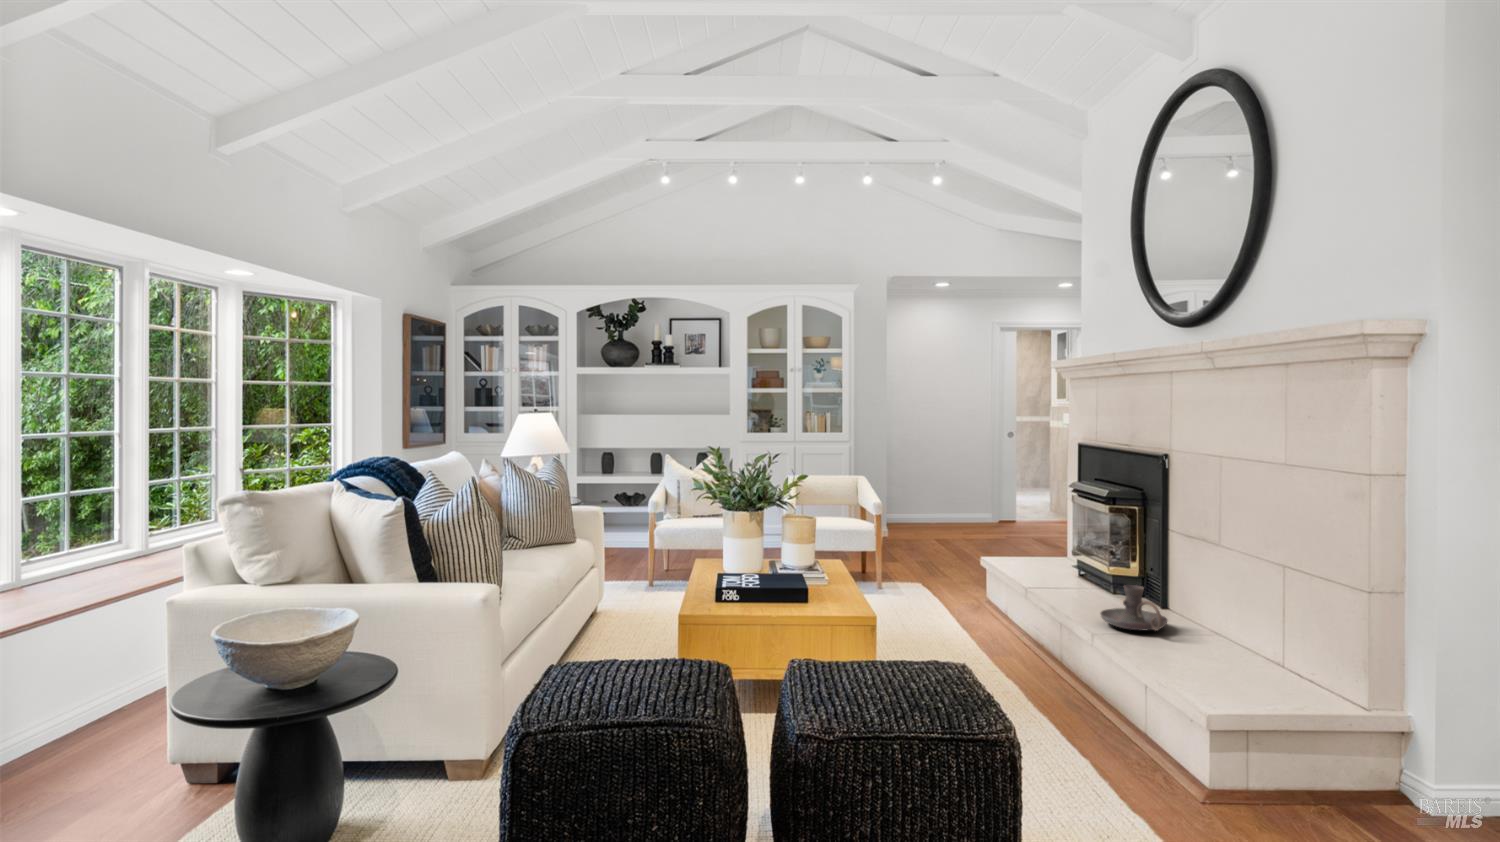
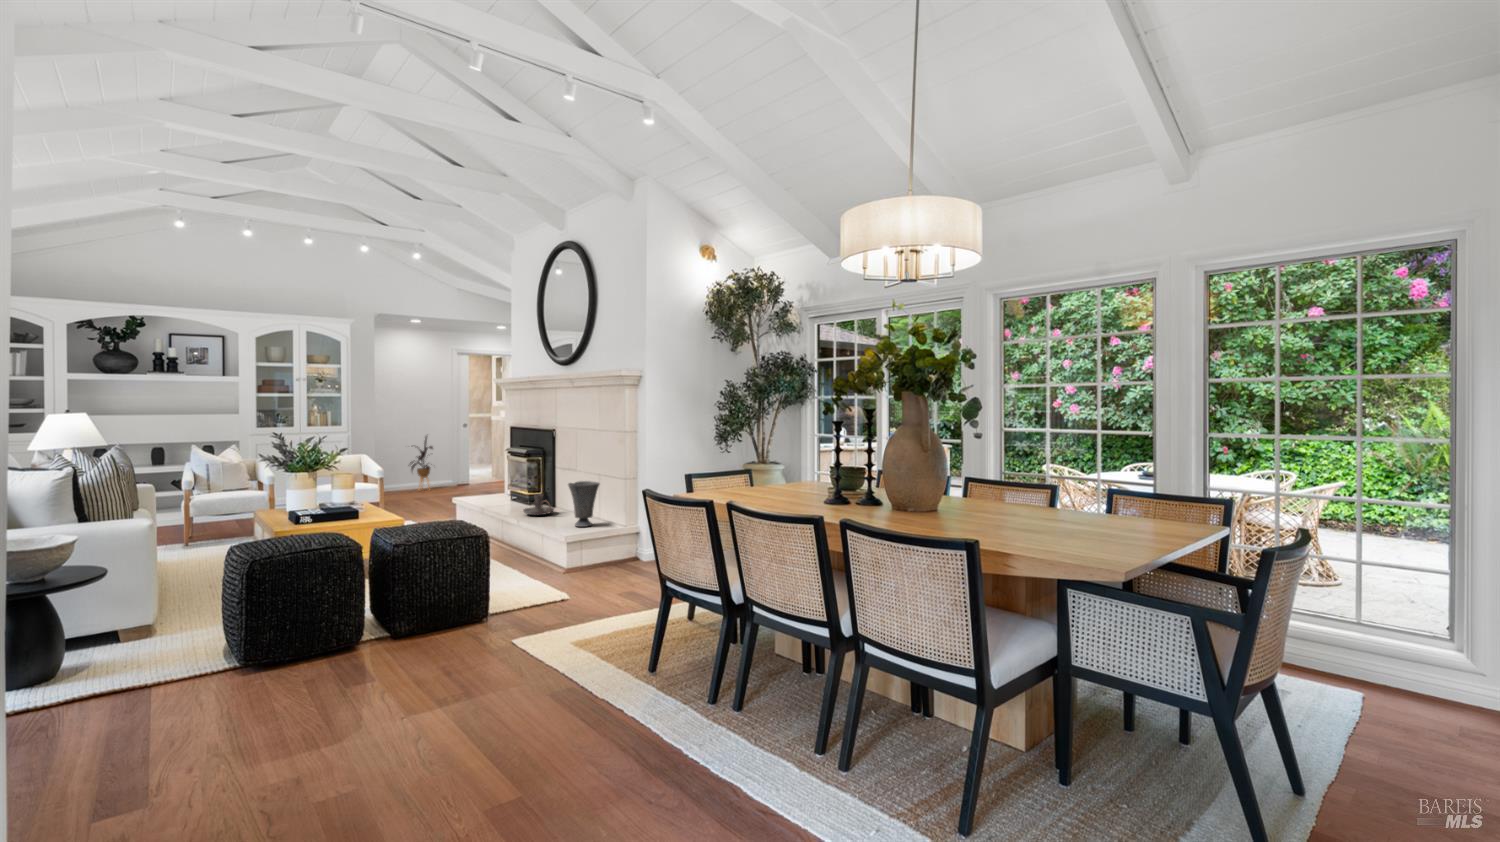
house plant: none [926,445,966,527] -> present [410,437,433,488]
vase: none [1210,579,1296,693] -> present [568,481,600,527]

